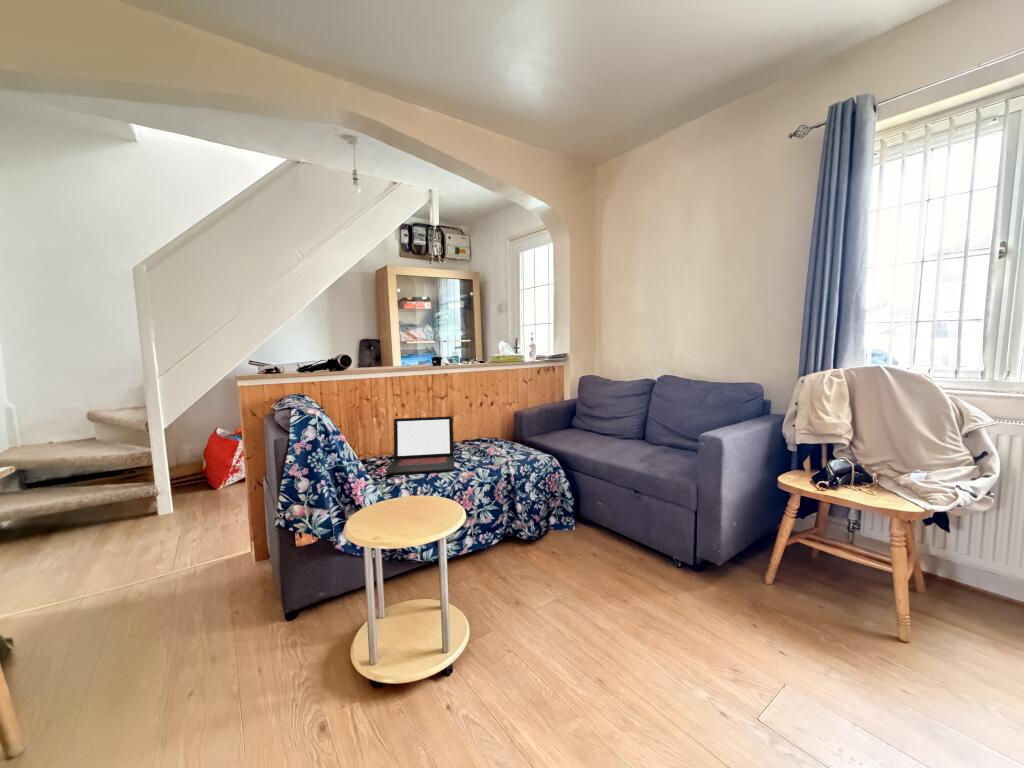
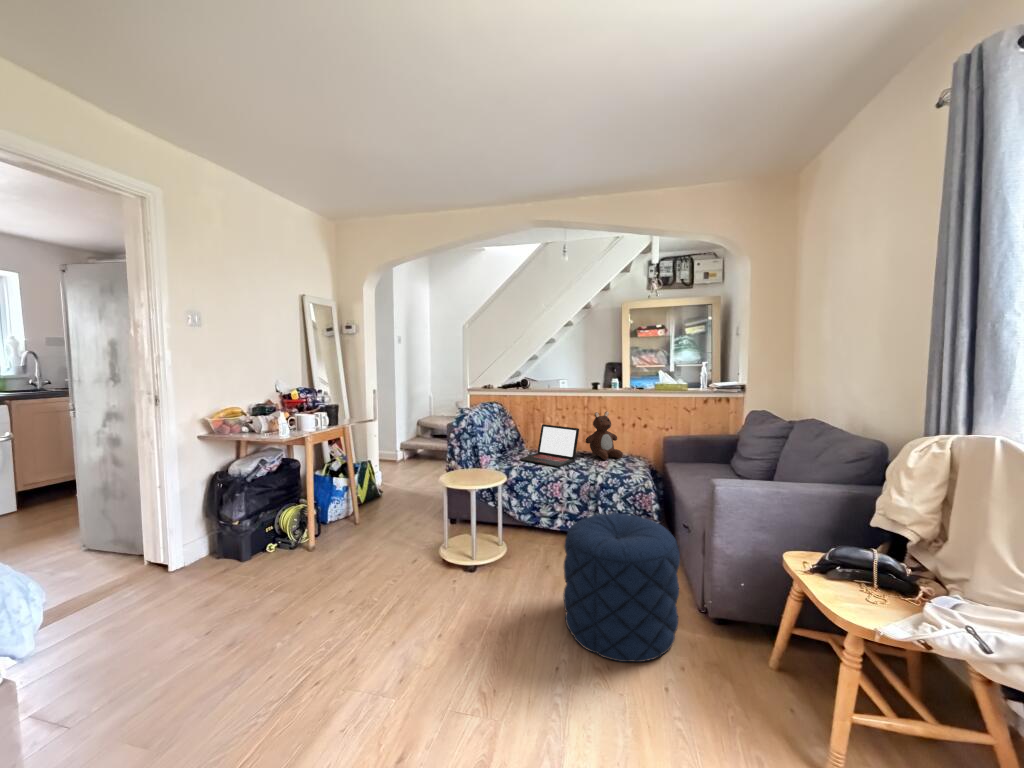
teddy bear: none [451,391,490,448] -> present [586,411,623,460]
pouf: none [605,502,750,684] -> present [563,513,680,662]

